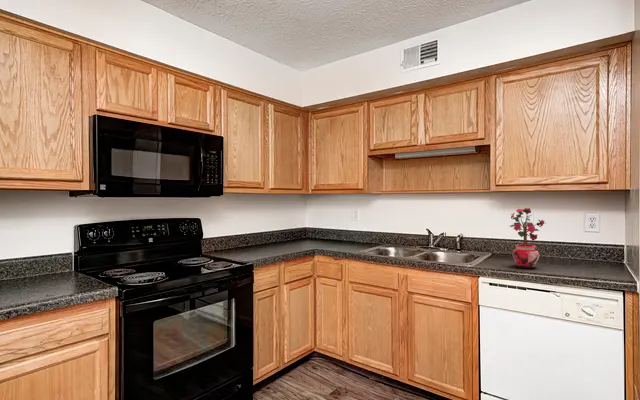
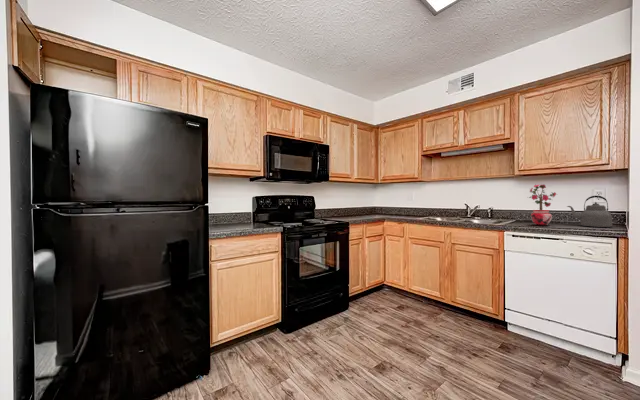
kettle: none [556,225,612,270] -> present [568,196,612,227]

